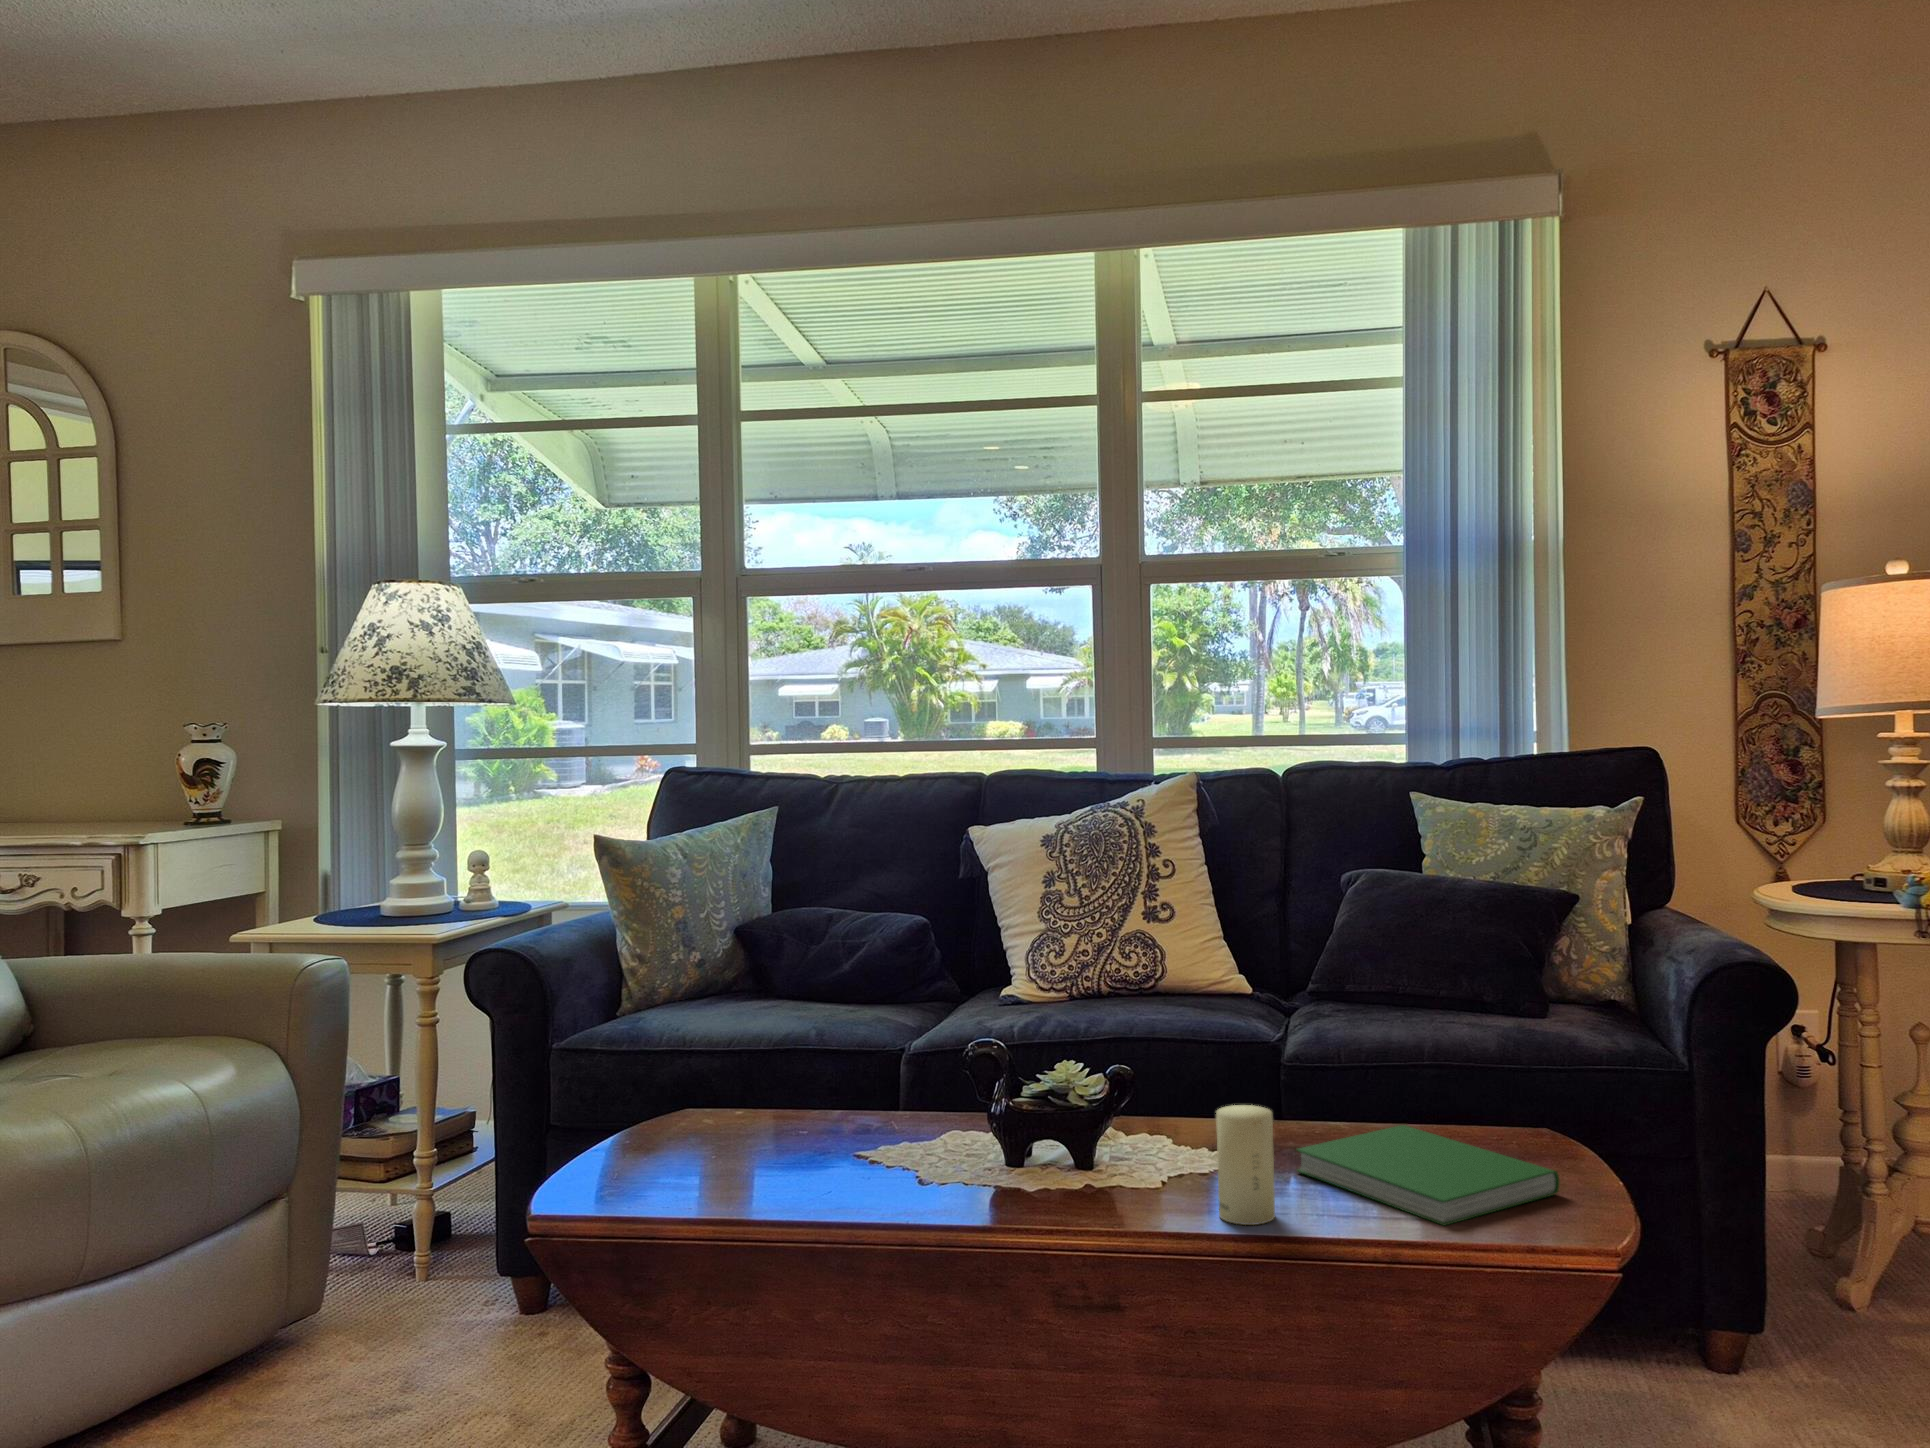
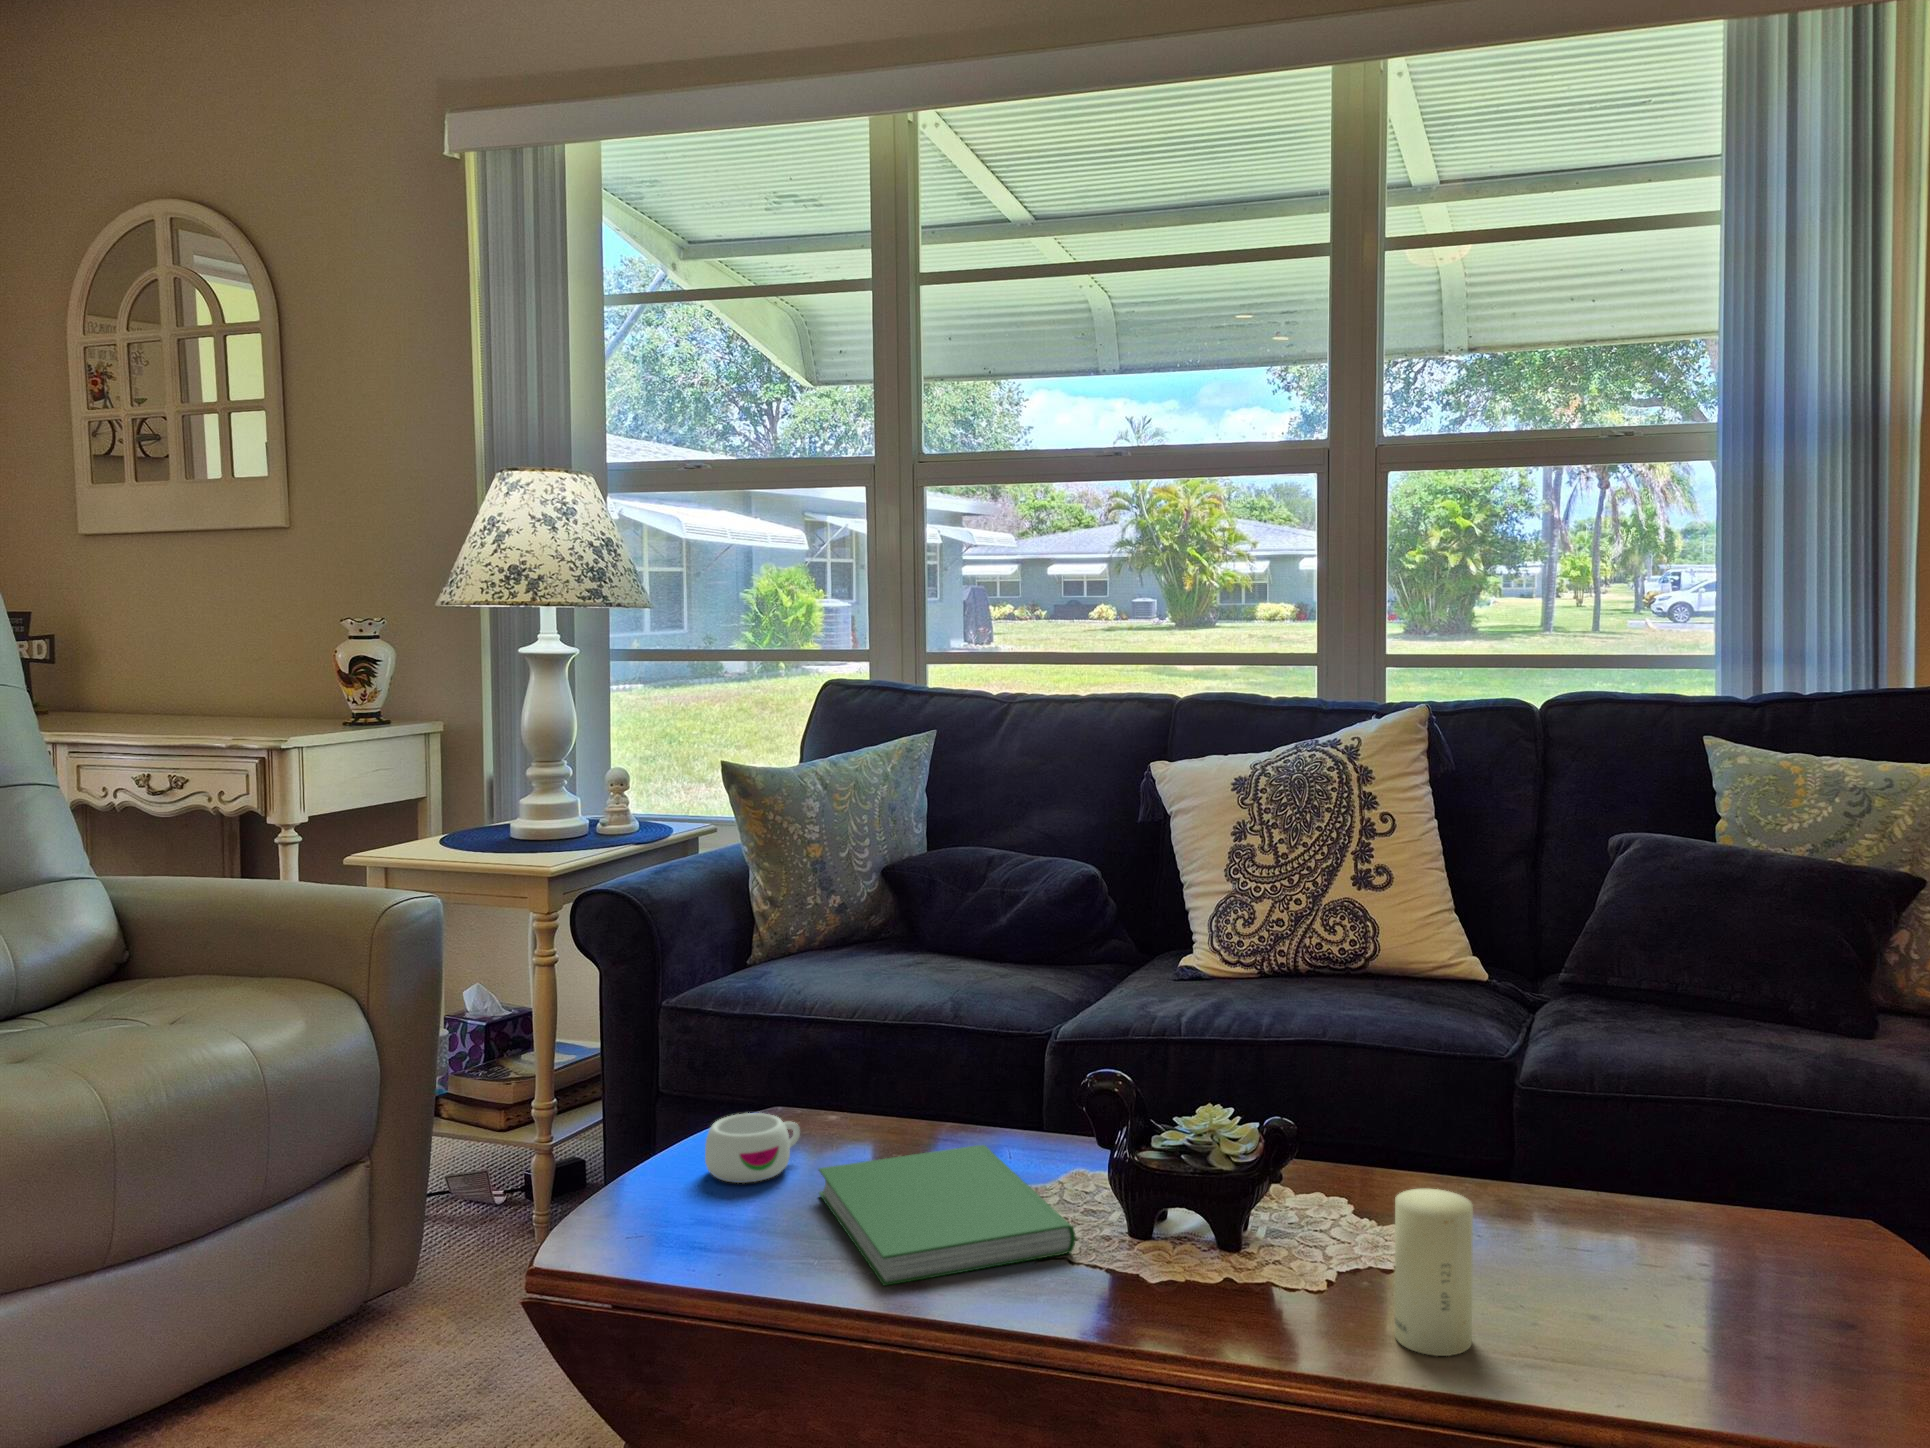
mug: none [644,1109,721,1163] -> present [705,1113,800,1183]
hardcover book: present [1297,1125,1560,1226] -> present [819,1145,1076,1286]

